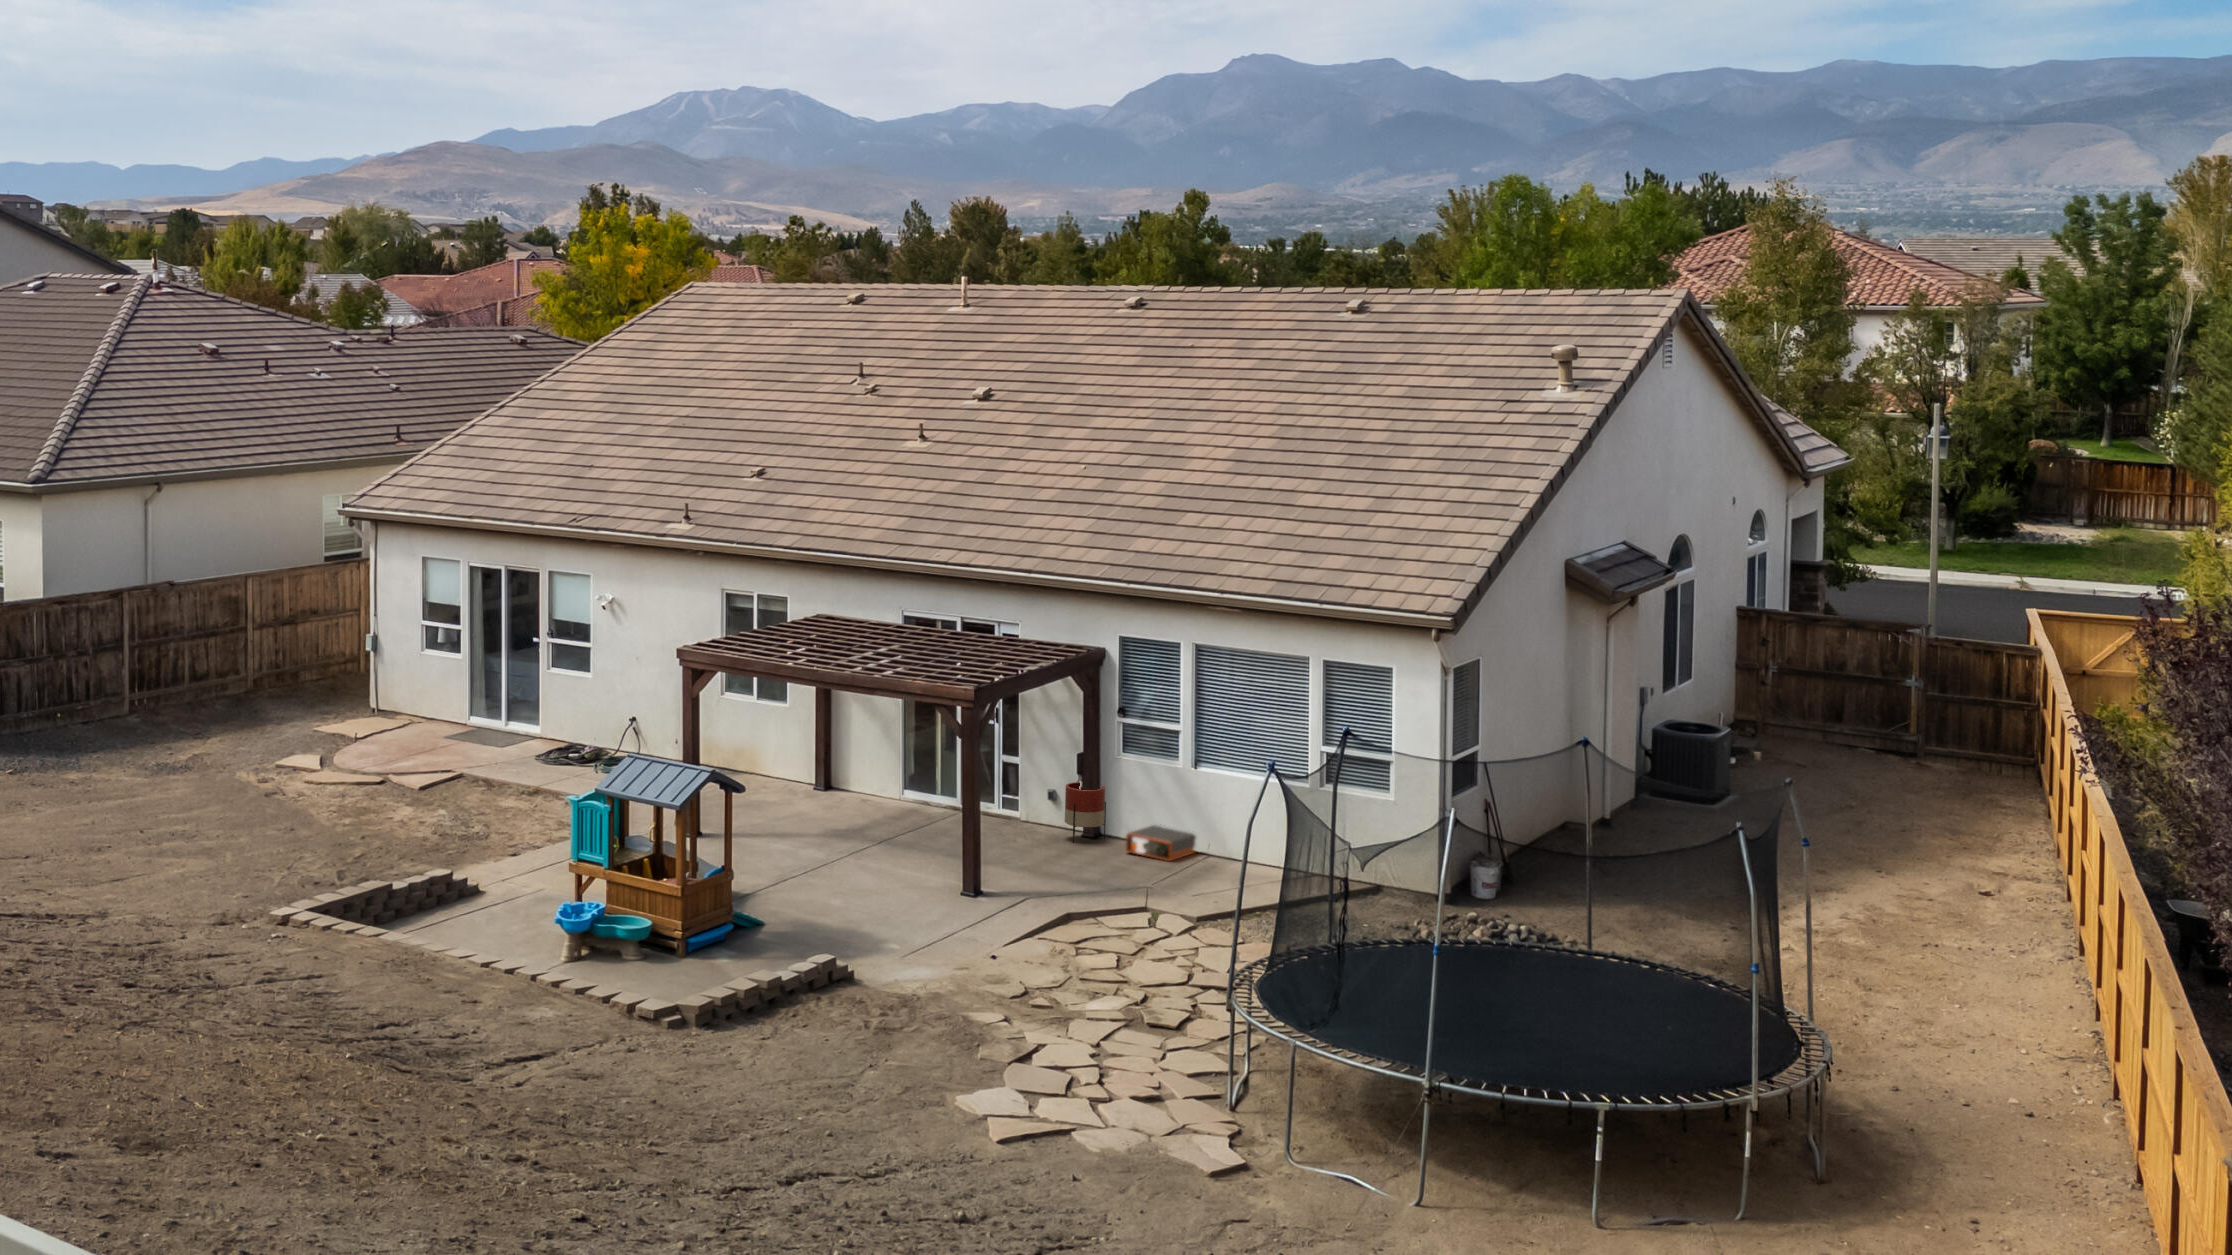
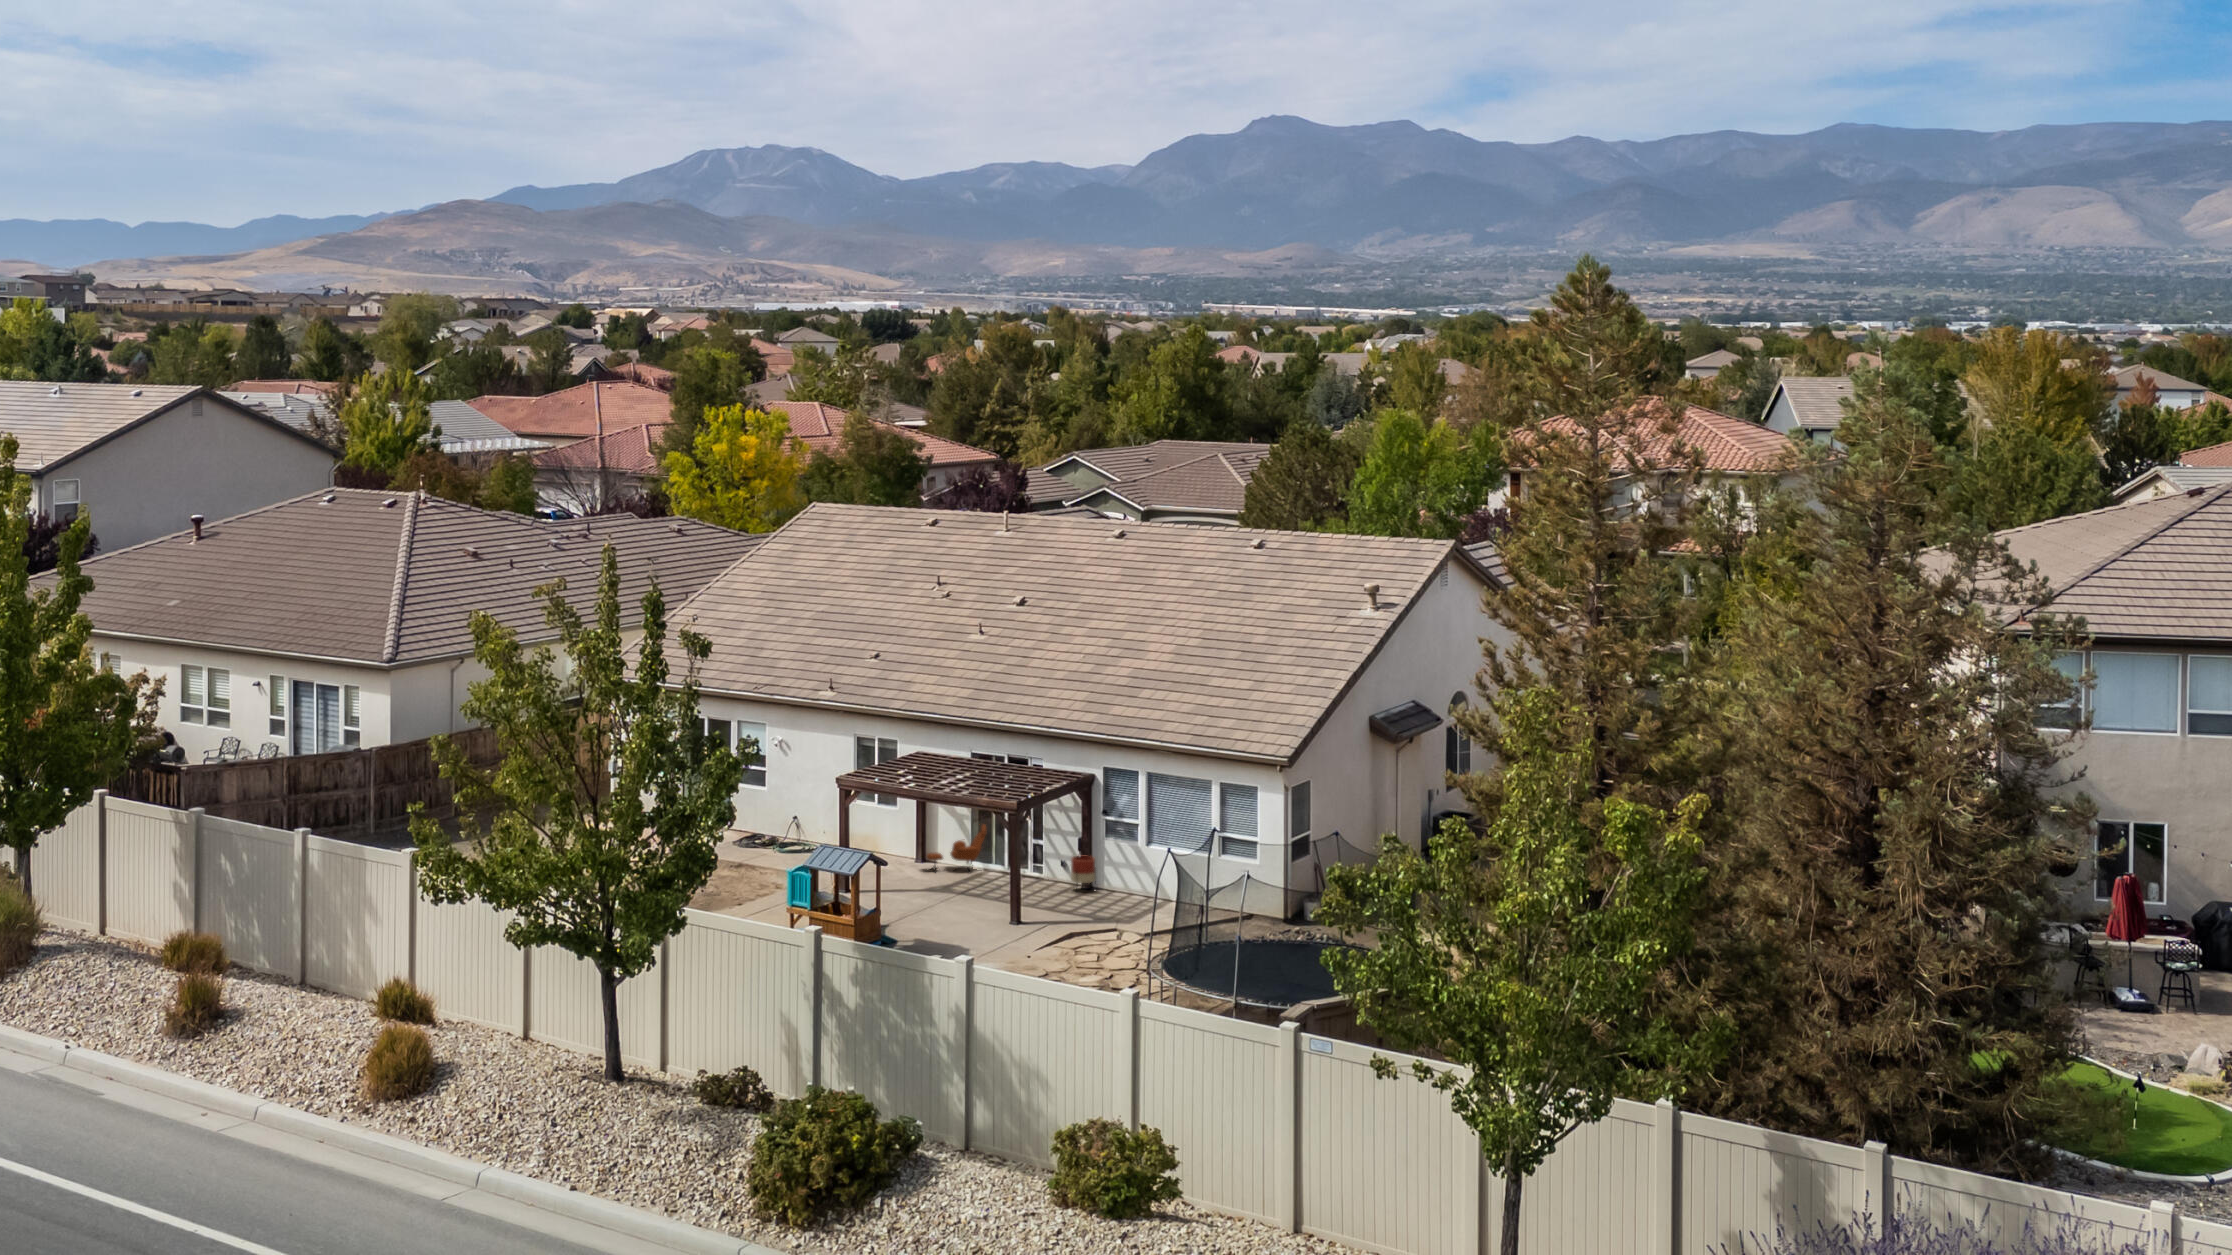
lounge chair: none [824,730,927,809] -> present [927,825,986,870]
storage box: present [1126,825,1196,861] -> none [1107,880,1152,903]

